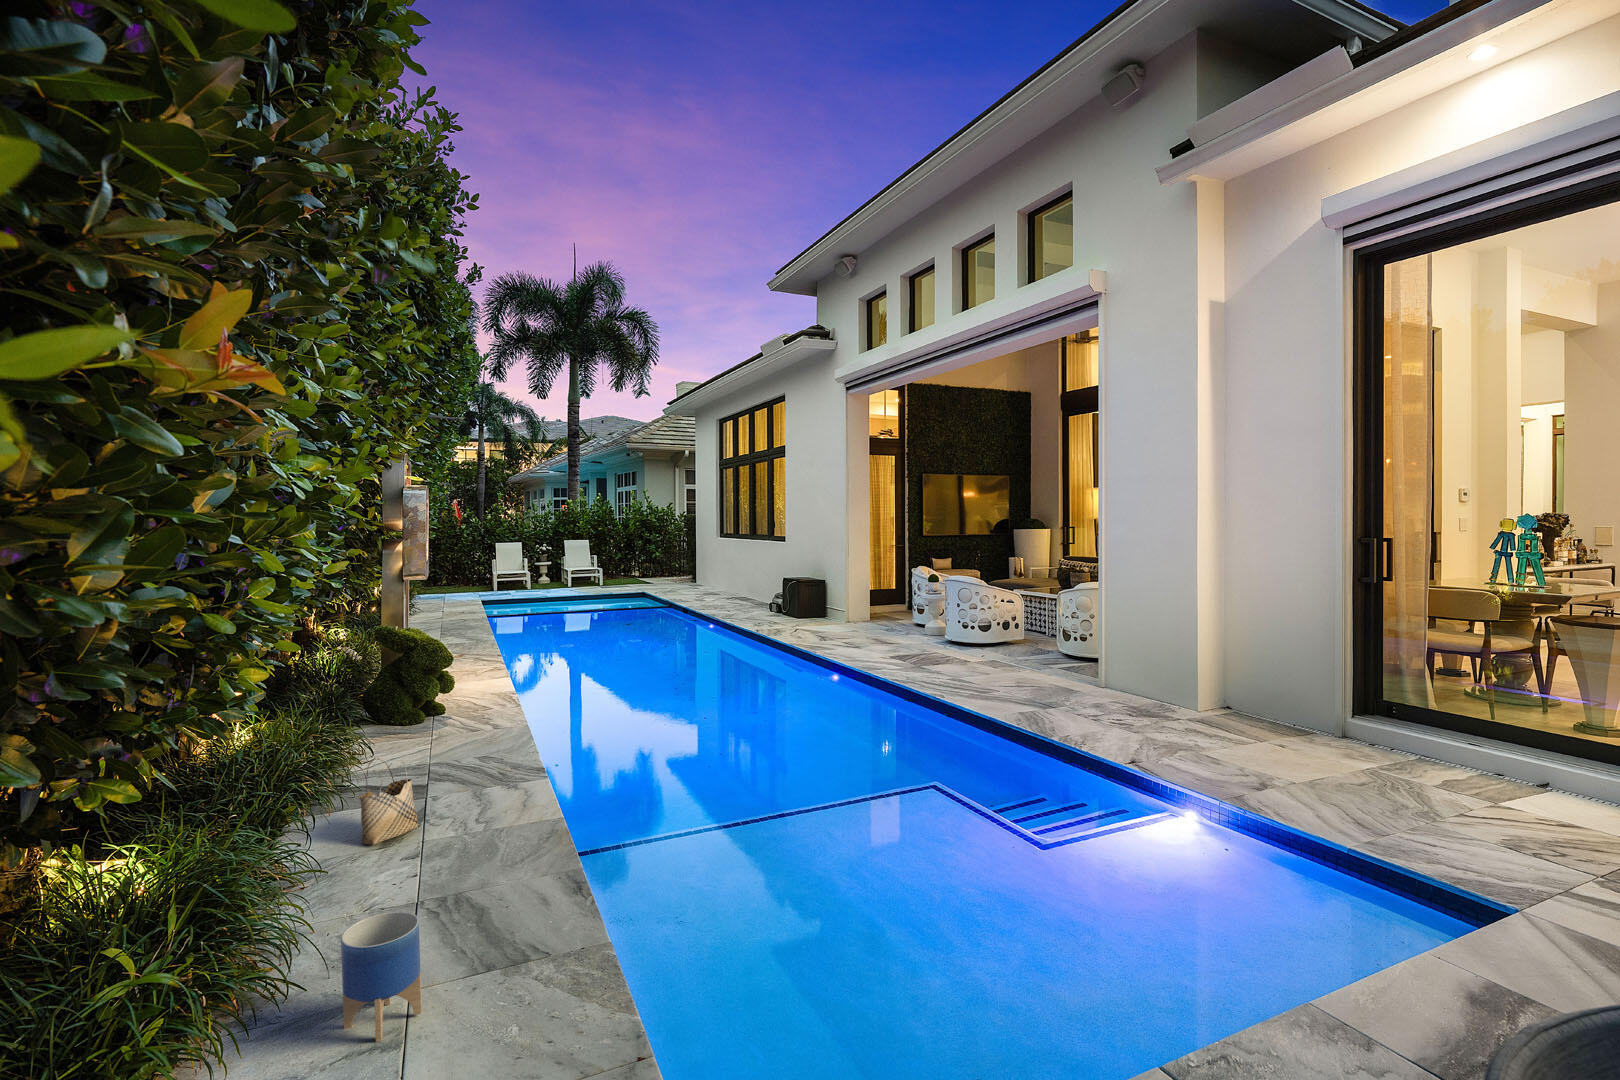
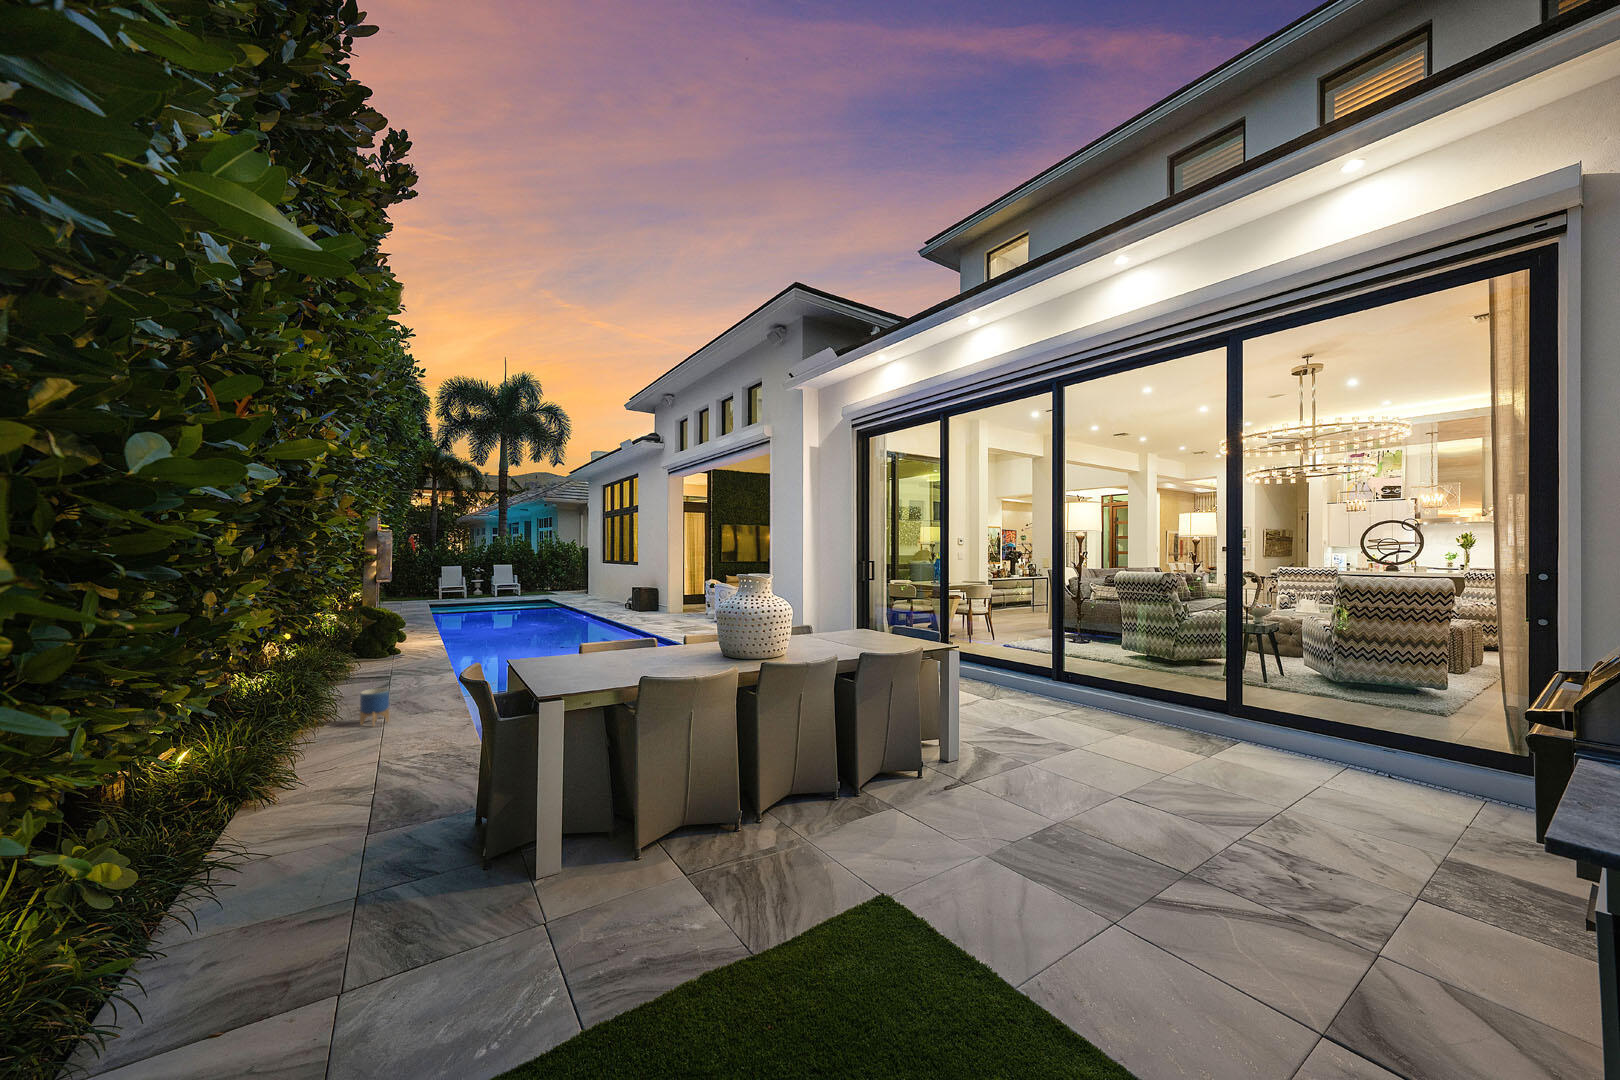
woven basket: present [359,758,418,845] -> none [359,655,386,692]

